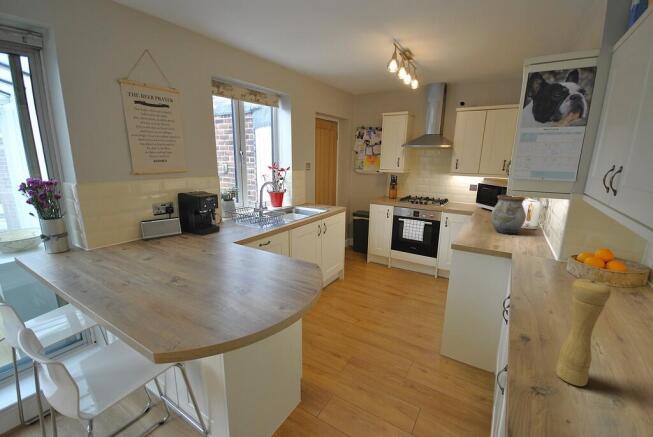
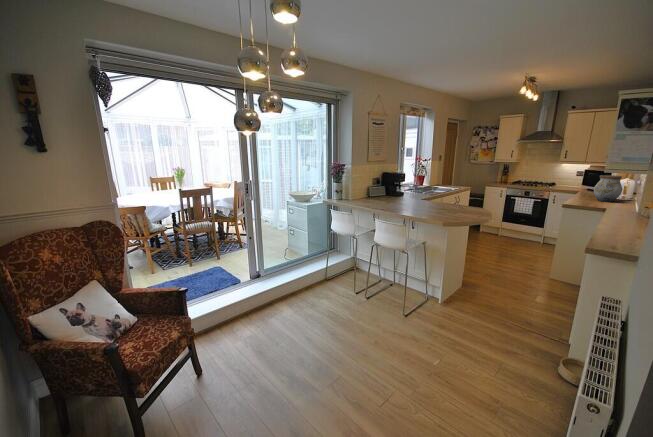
pepper mill: present [556,279,611,386] -> none [614,194,638,235]

